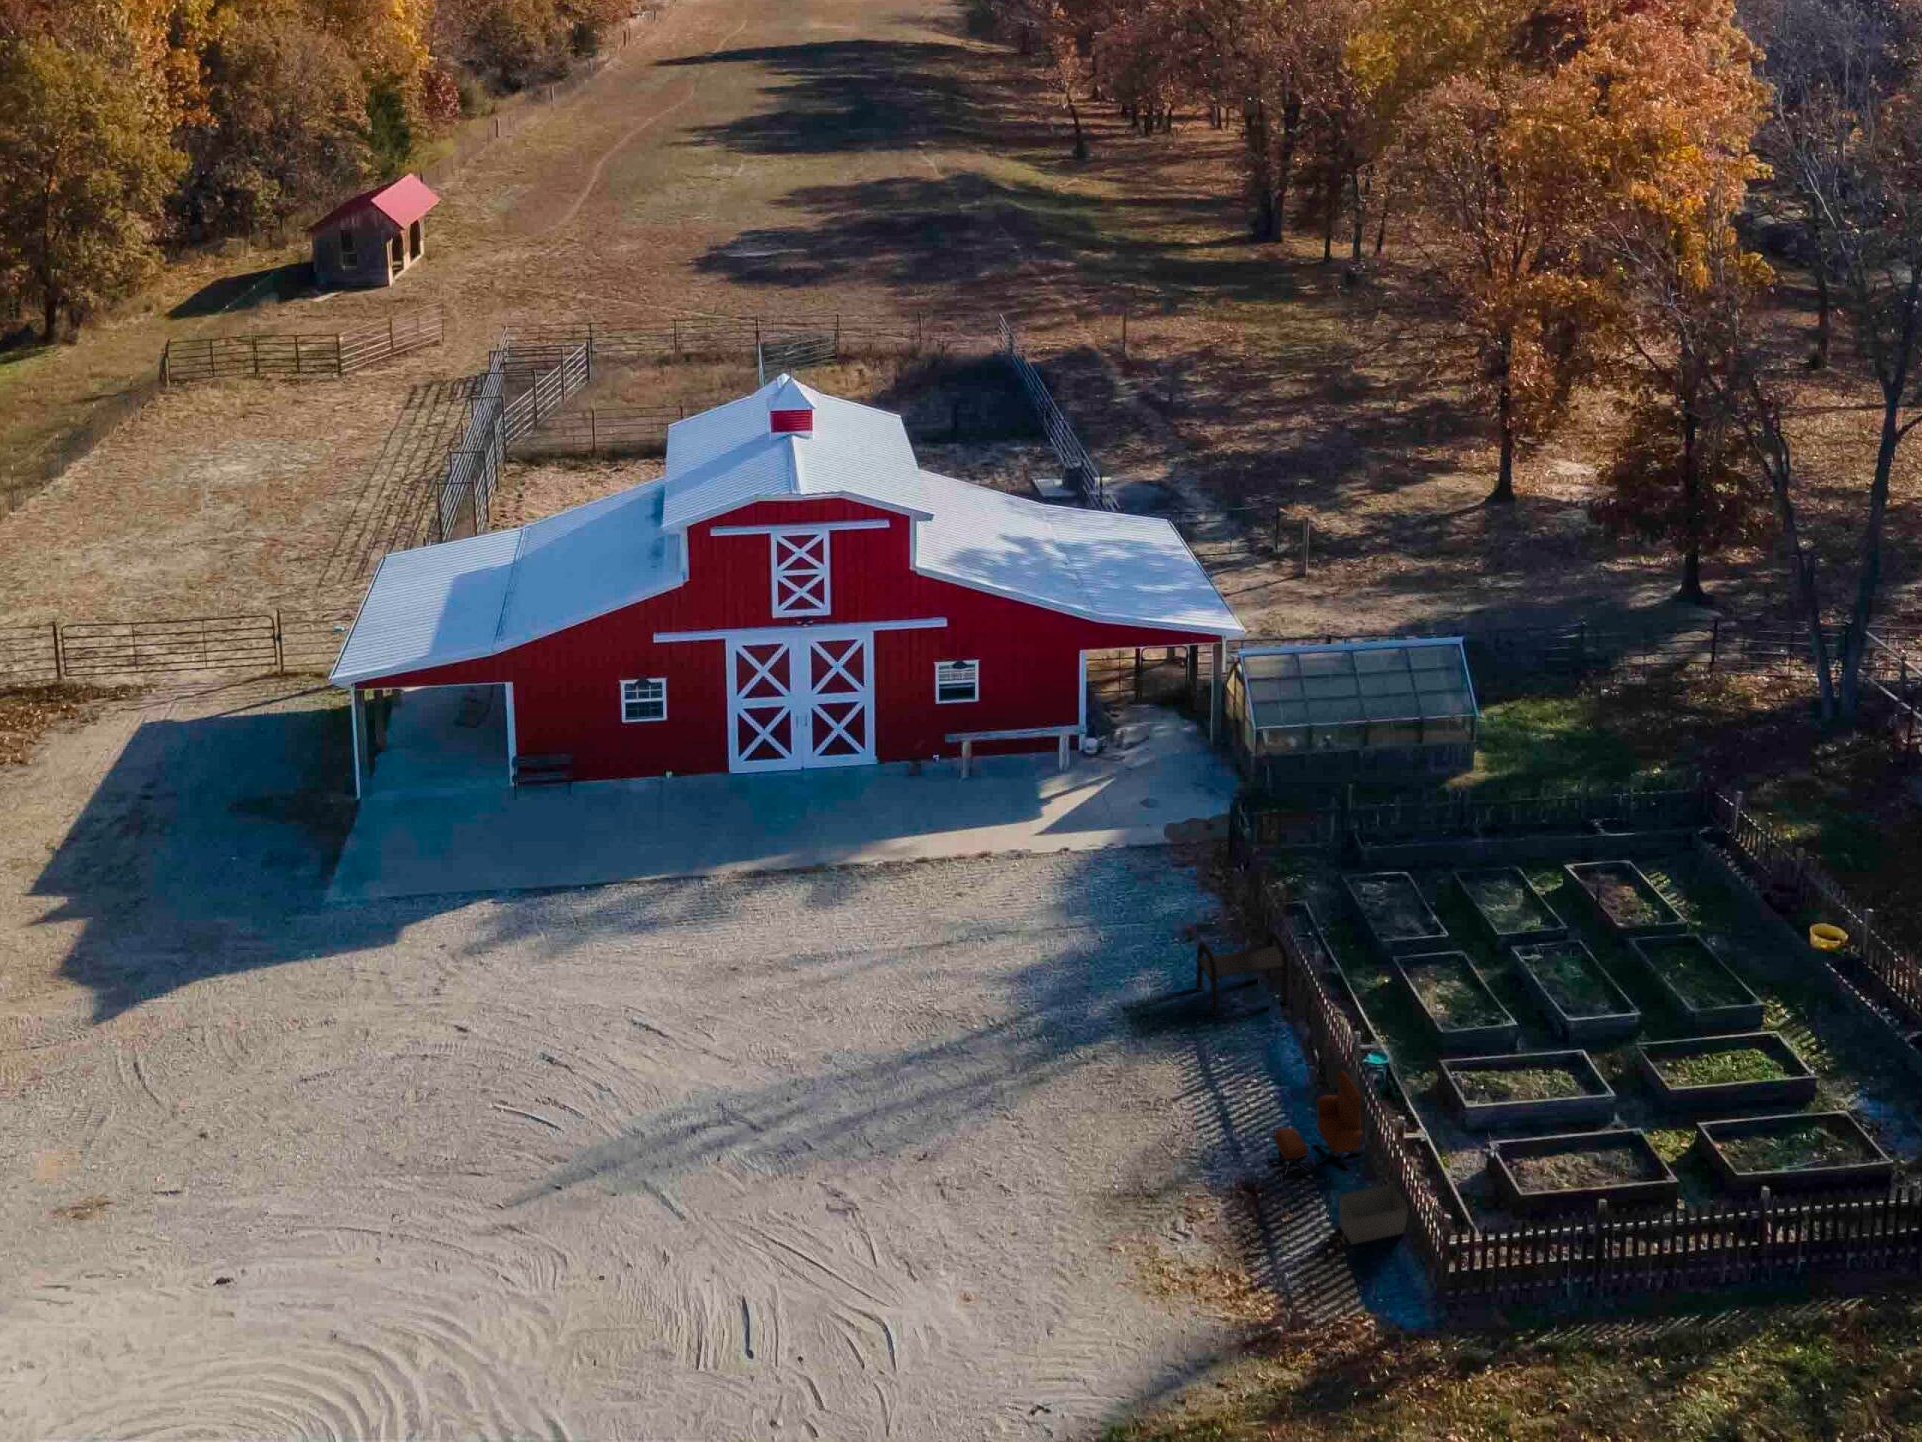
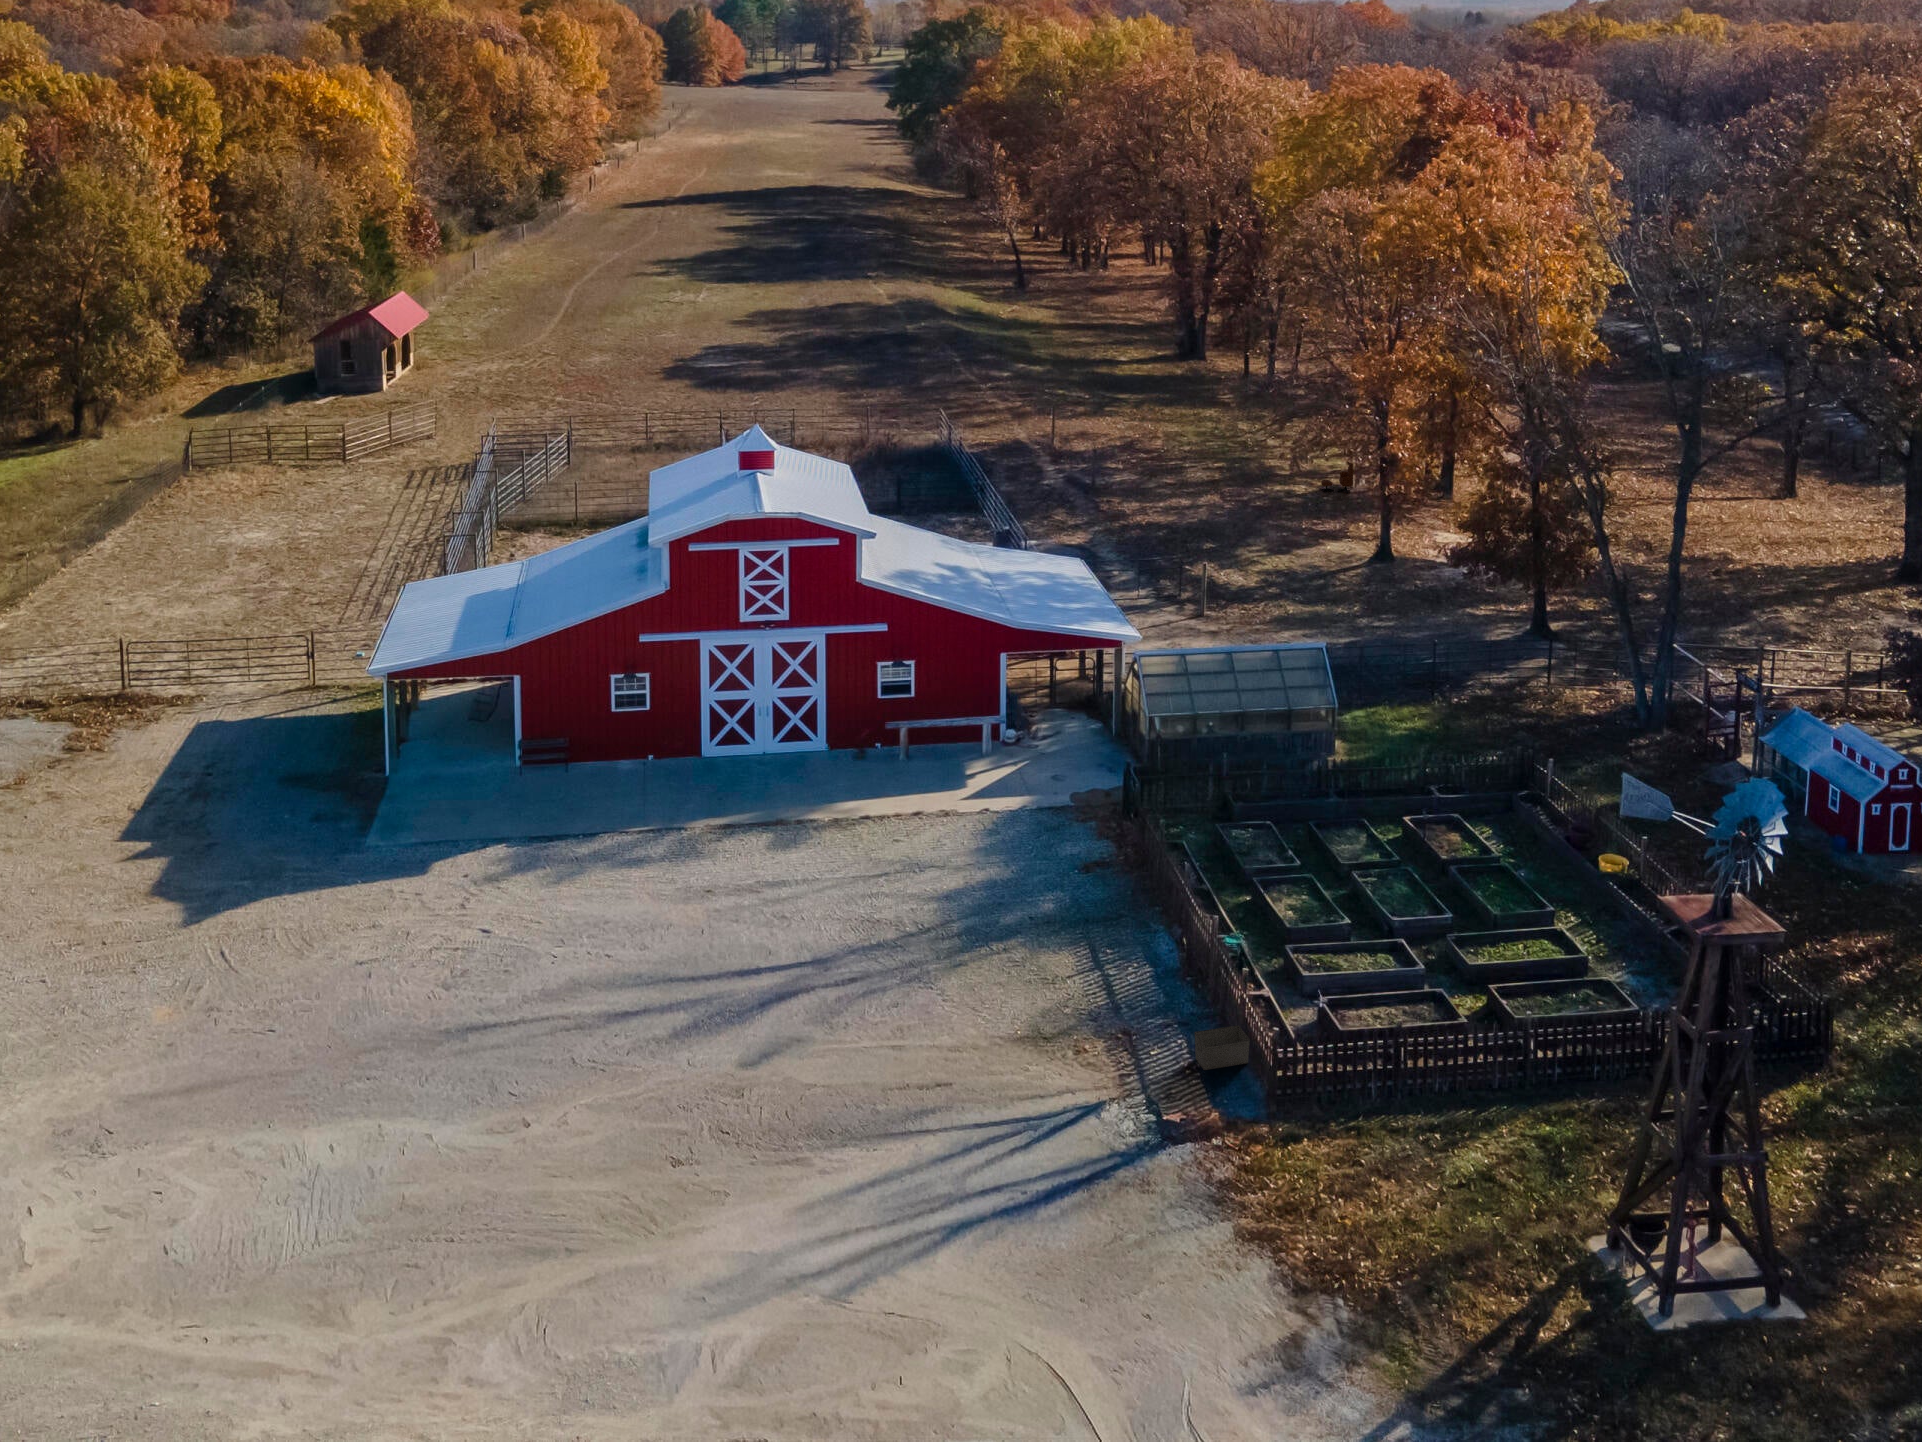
bench: present [1196,931,1290,1015] -> none [1090,856,1167,923]
lounge chair: present [1269,1071,1362,1175] -> present [1320,462,1353,493]

